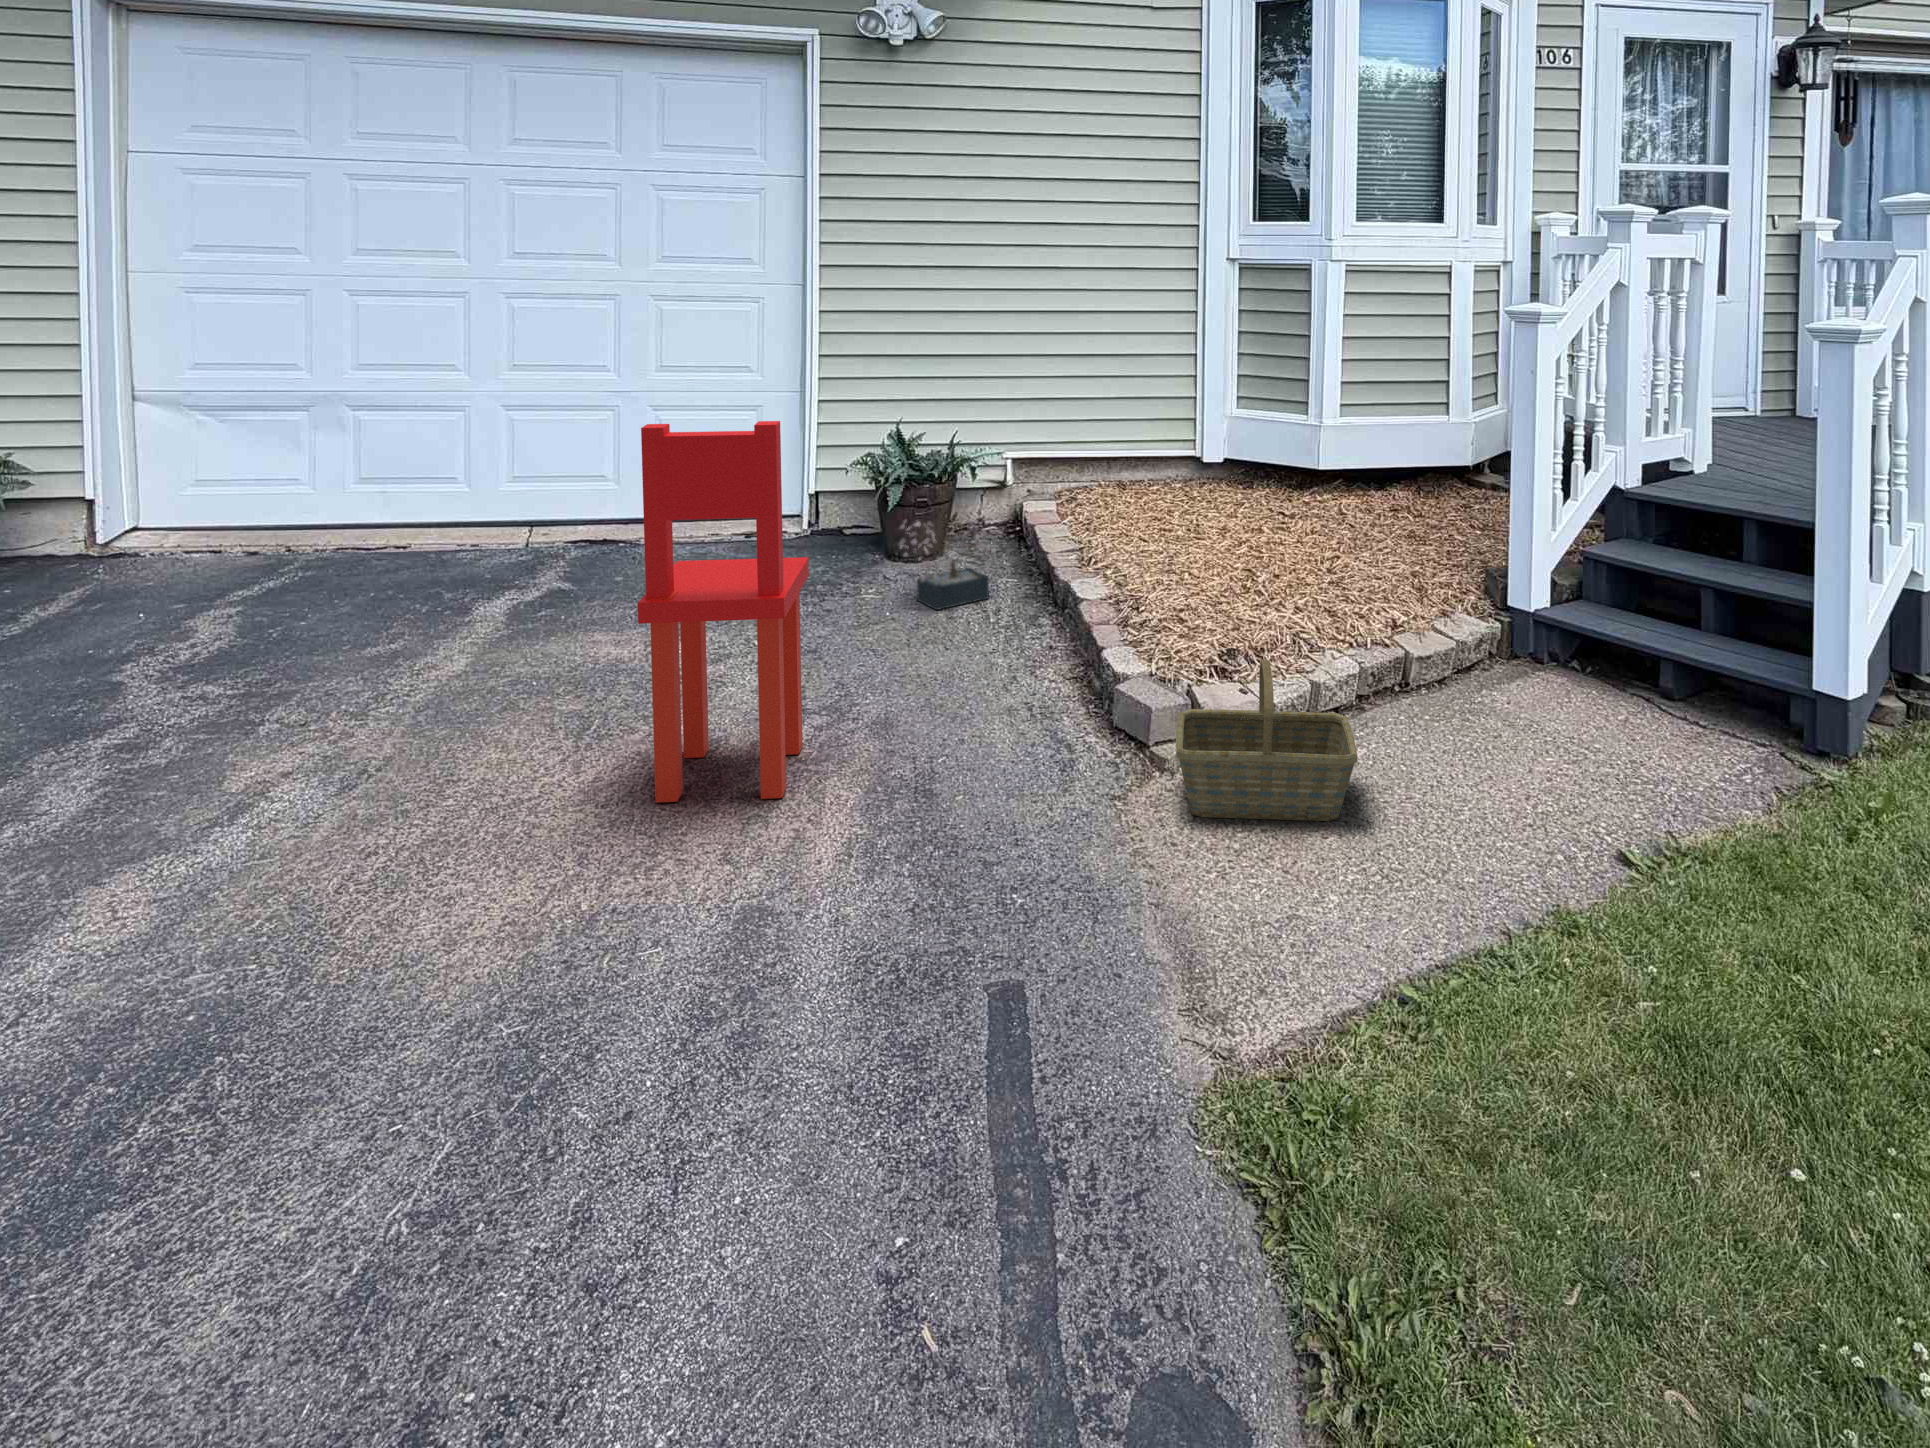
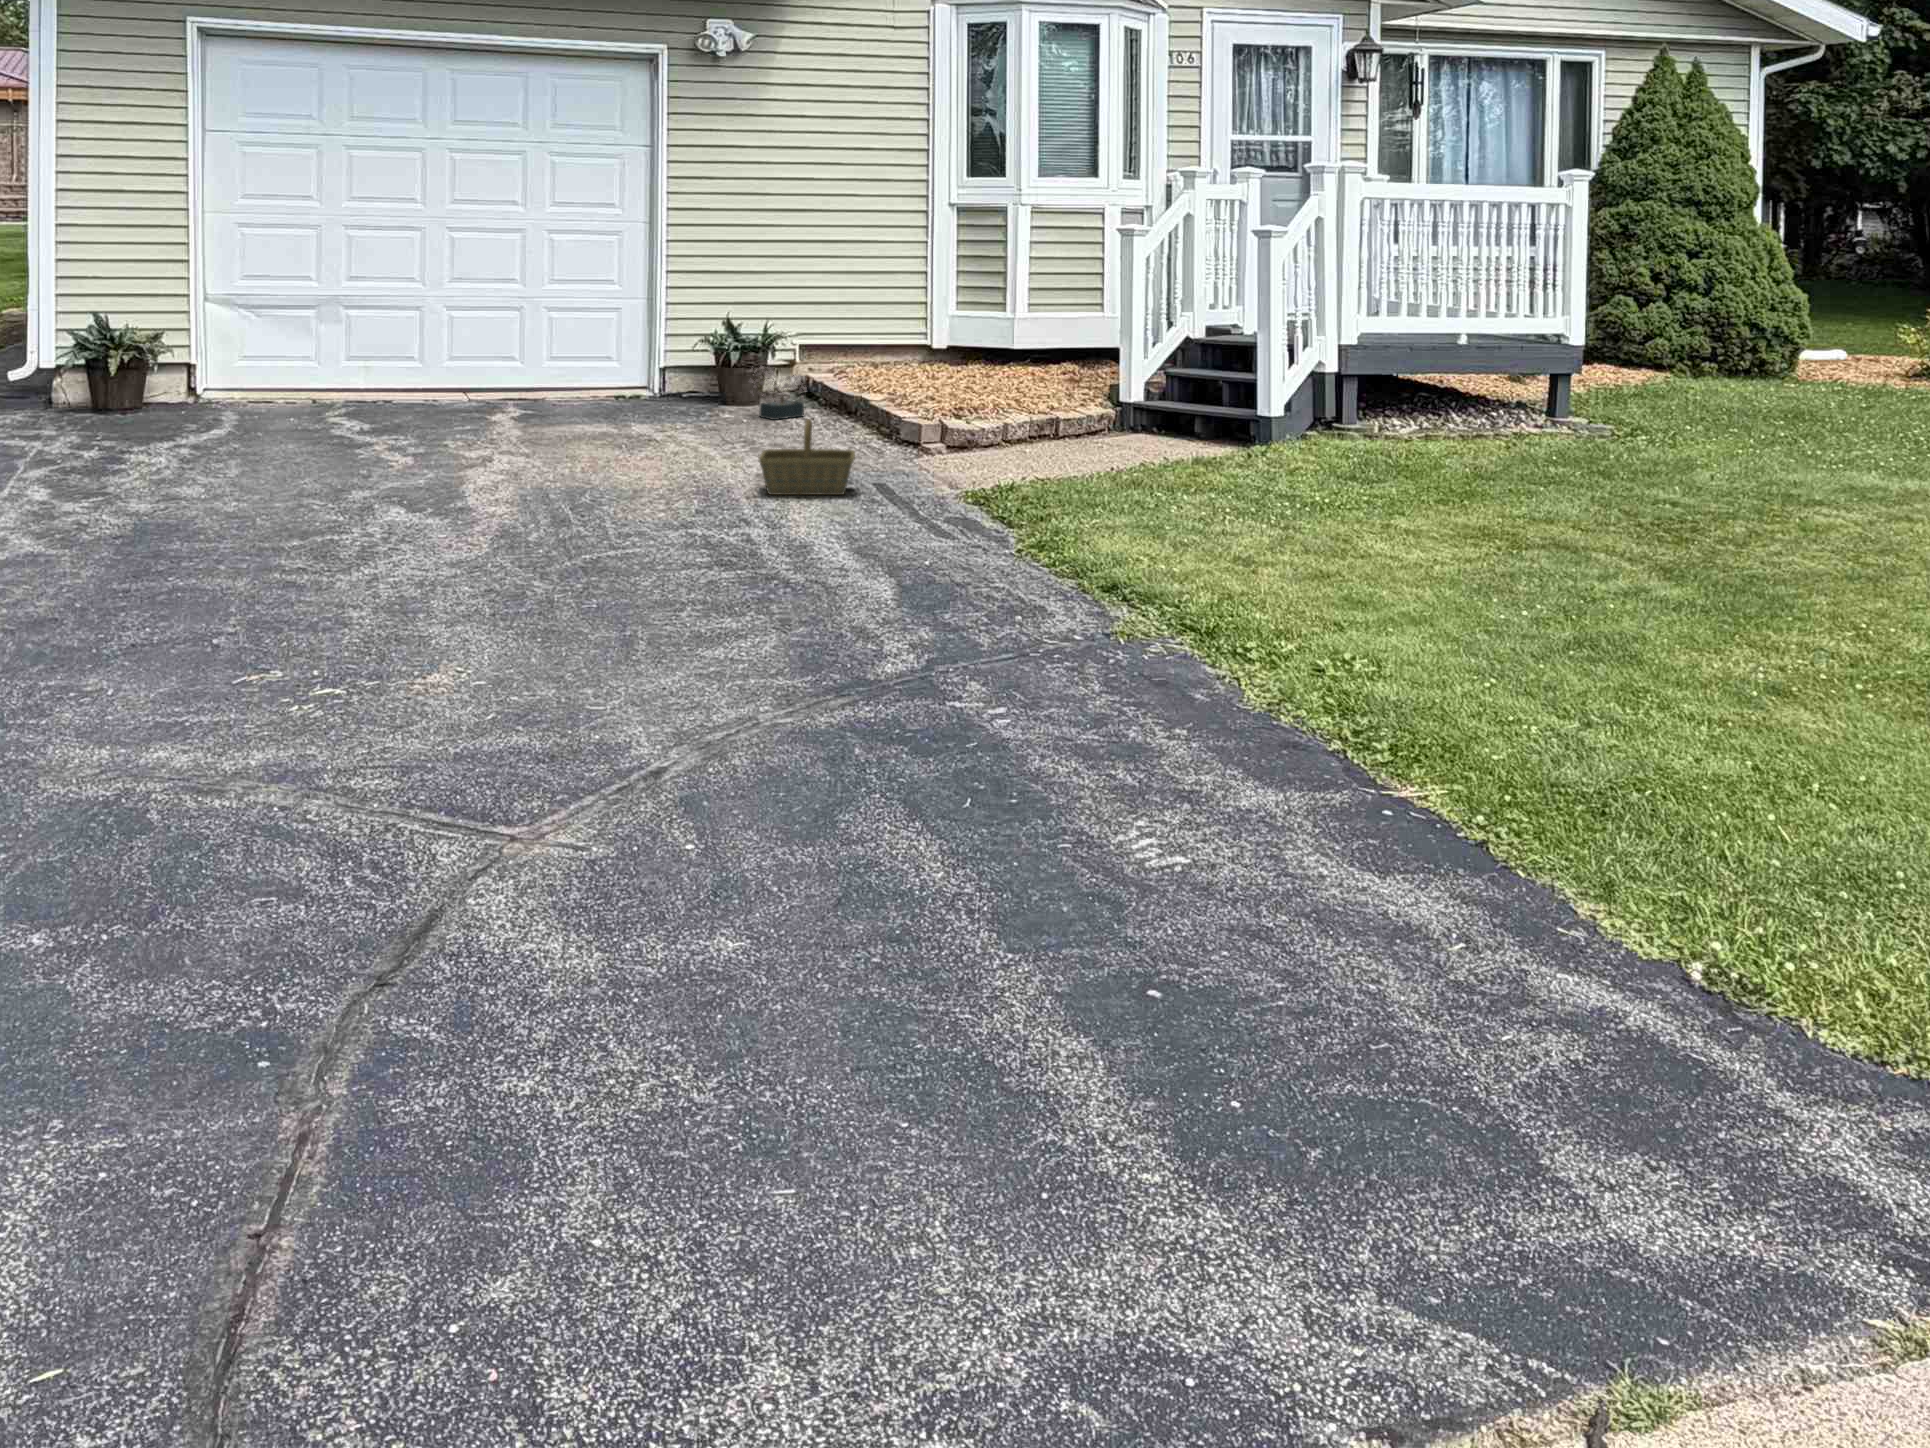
chair: present [638,421,809,803] -> none [674,279,743,462]
basket: present [1176,660,1358,821] -> present [759,419,855,495]

